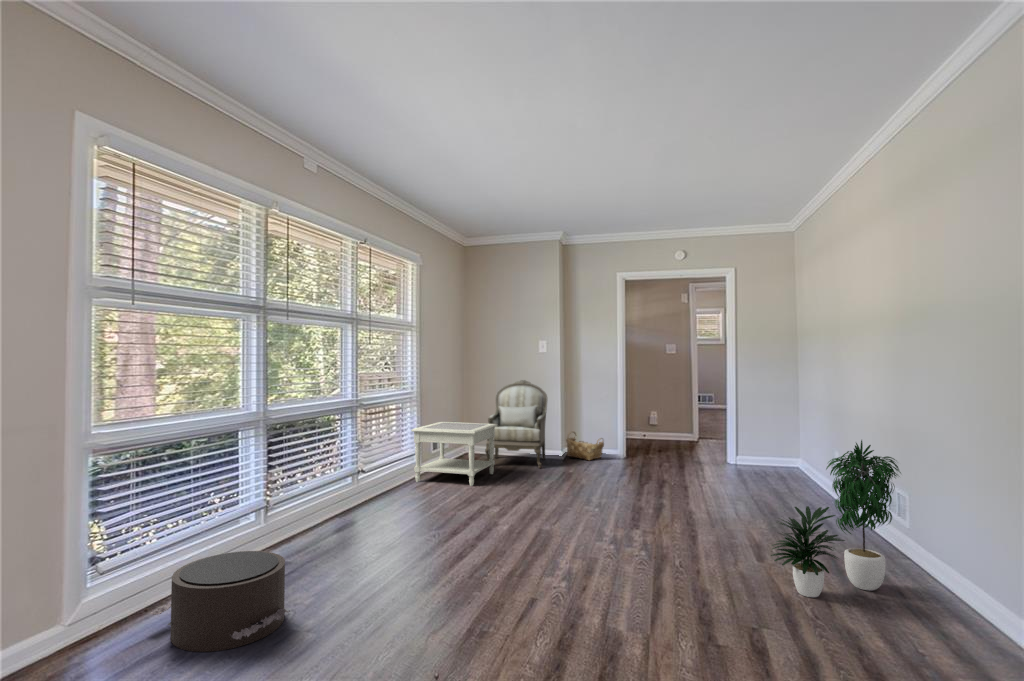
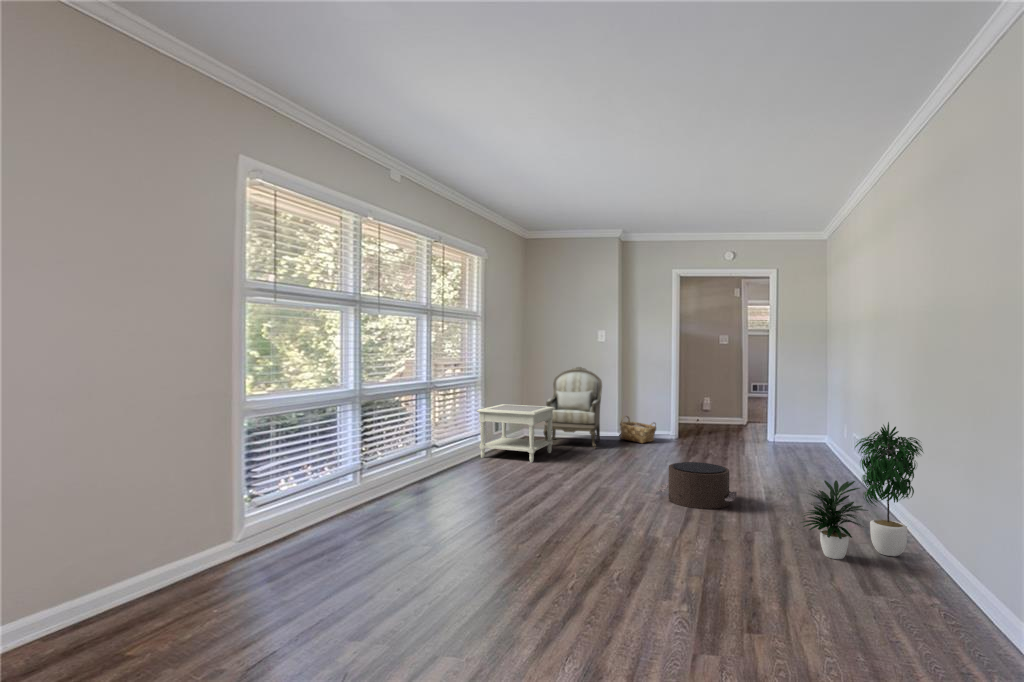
pouf: present [150,551,290,652] -> present [658,462,737,509]

